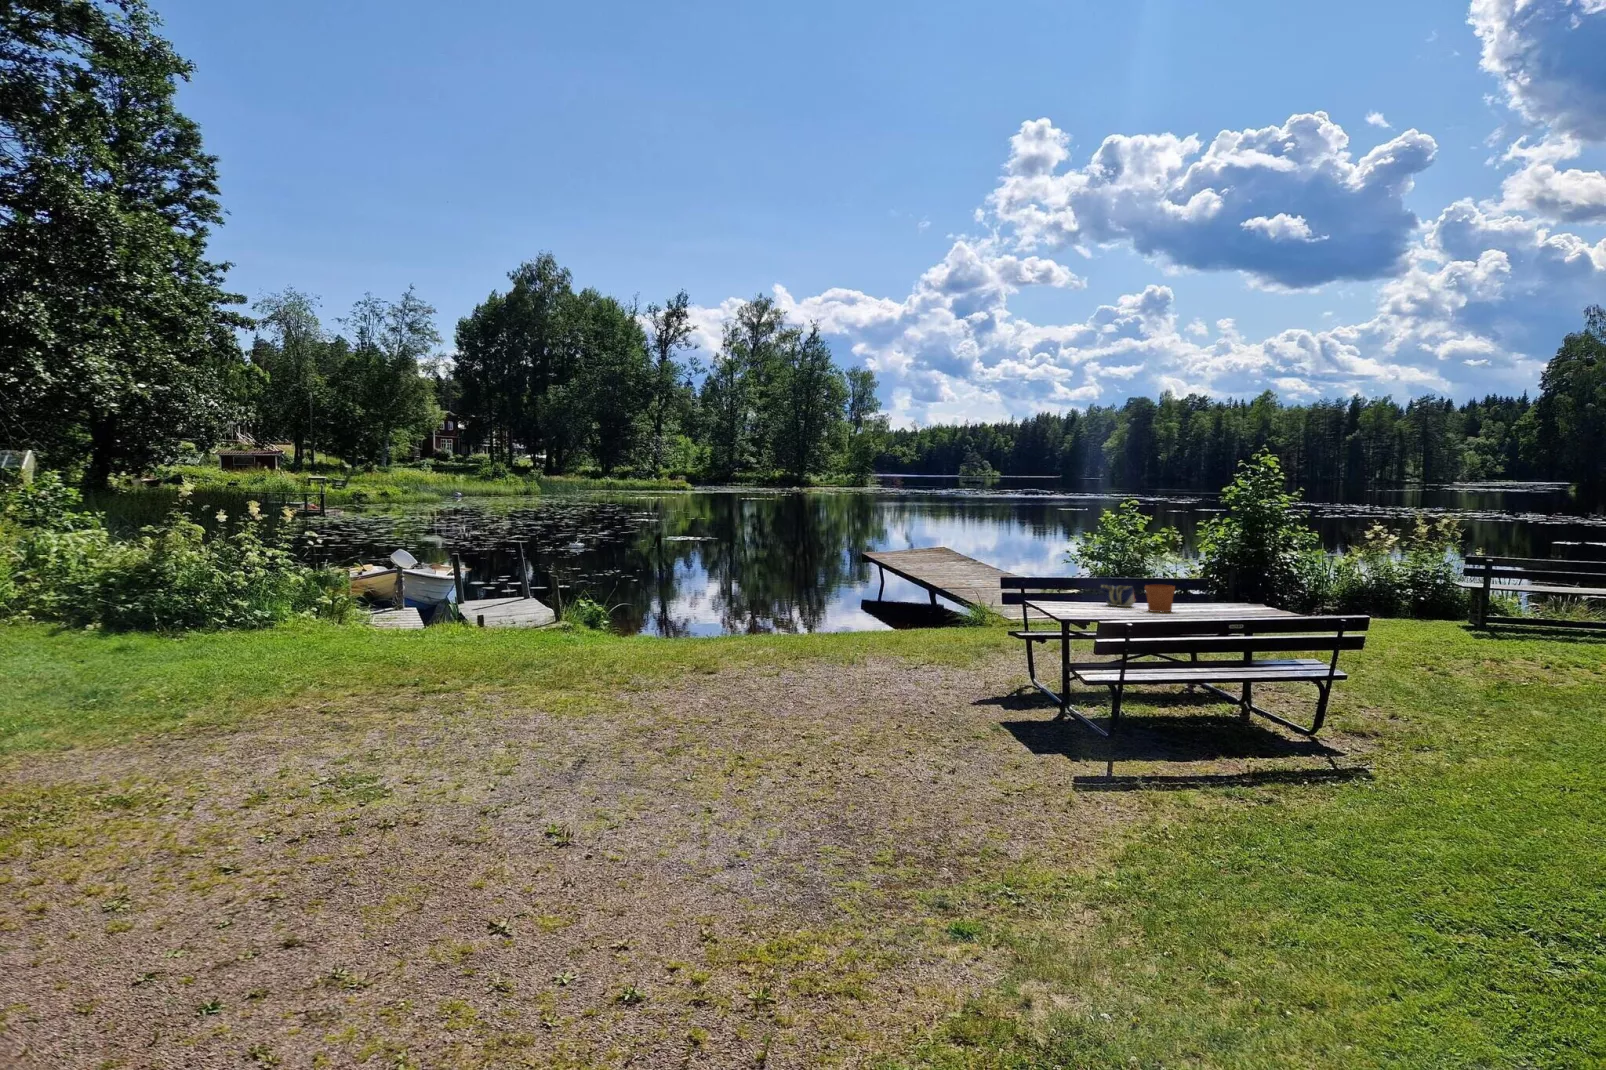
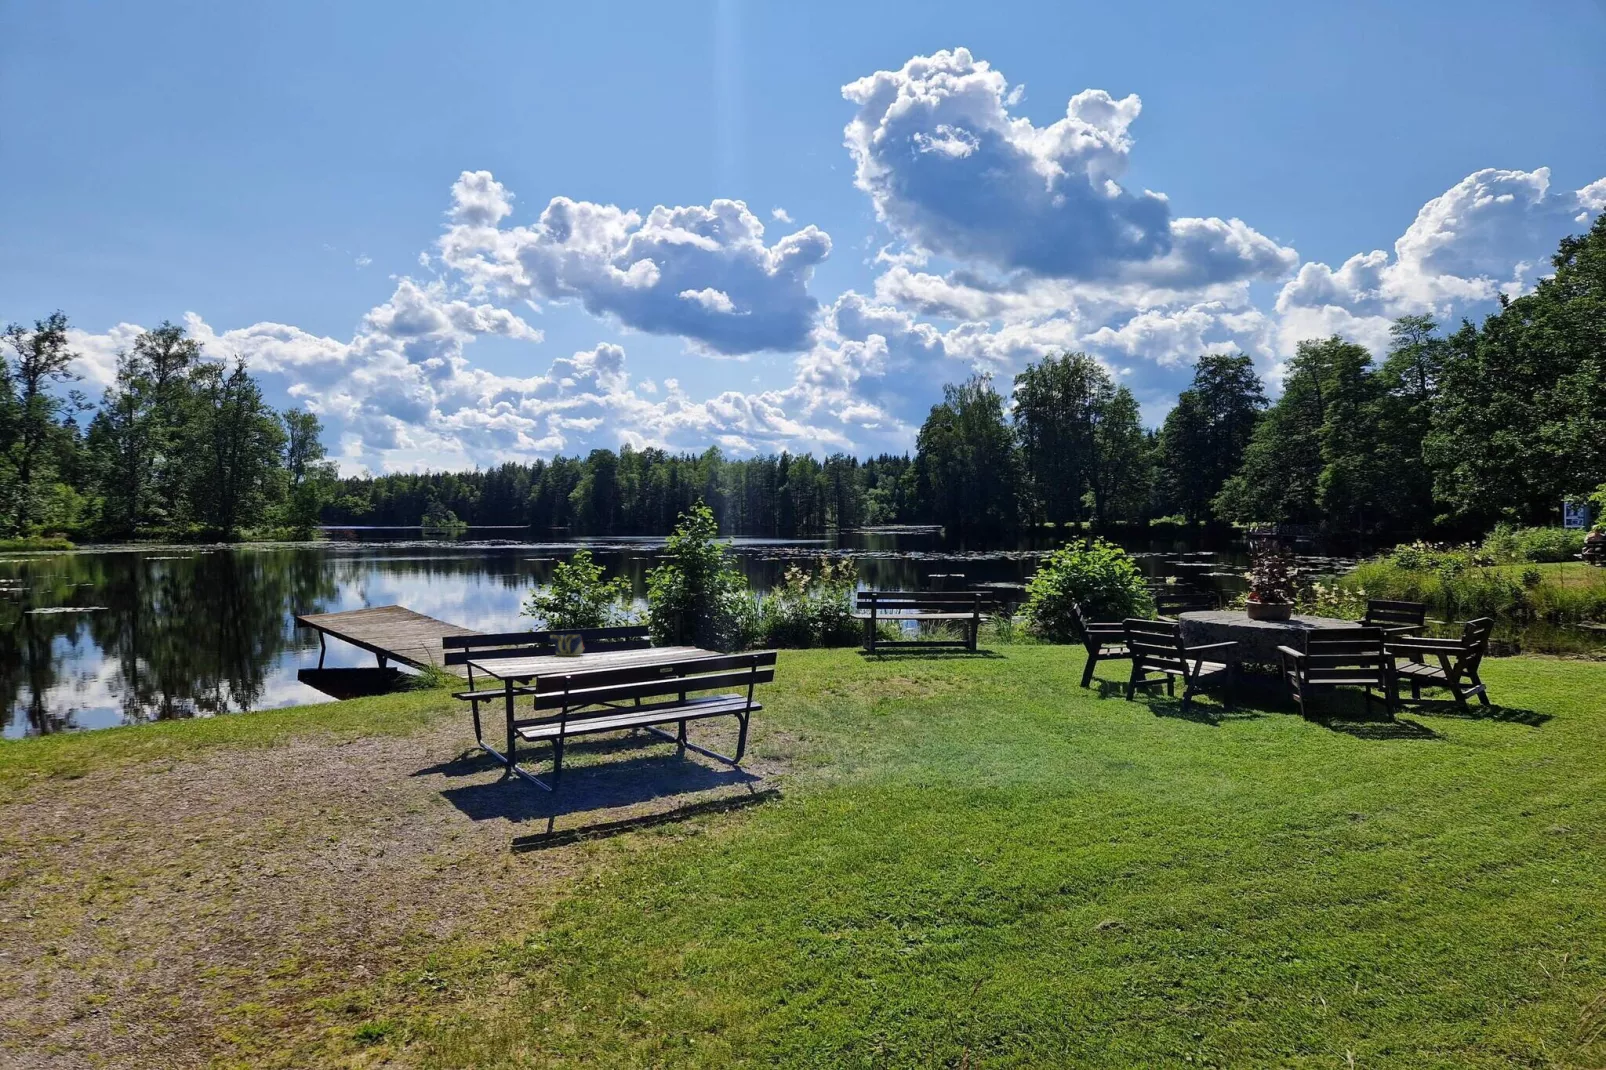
flower pot: present [1145,585,1175,612] -> none [592,632,620,659]

